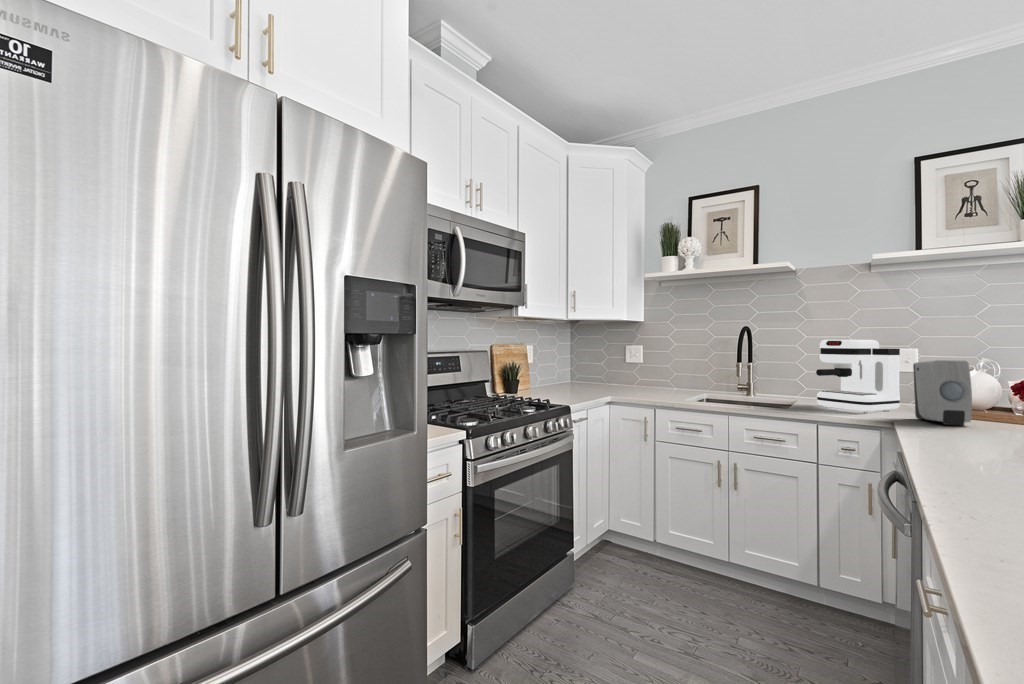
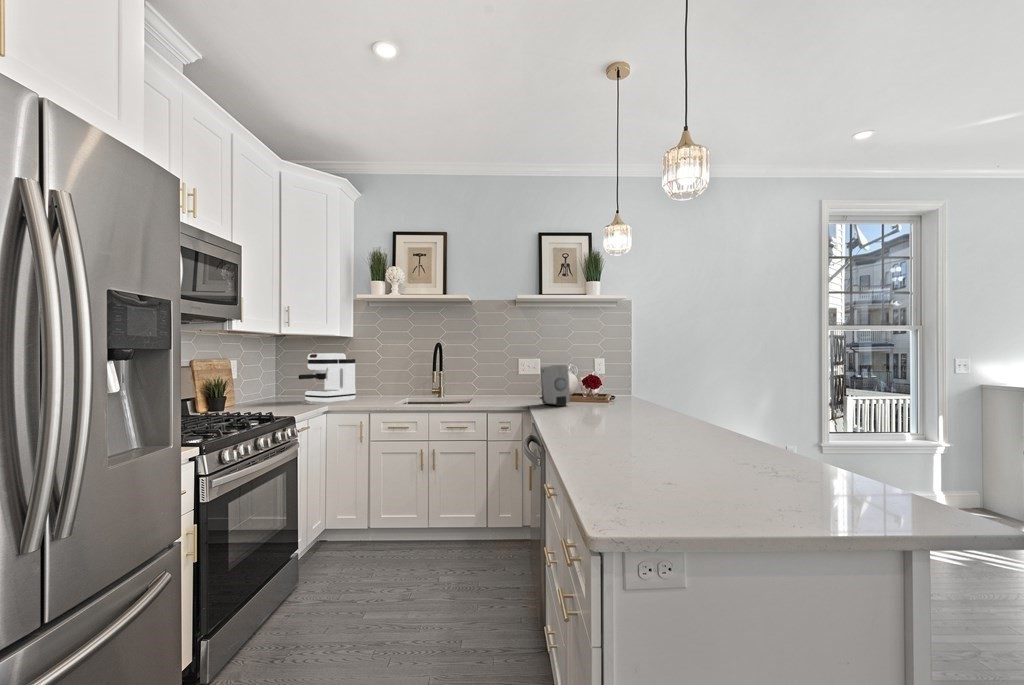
coffee maker: present [816,340,900,412] -> present [299,353,356,403]

